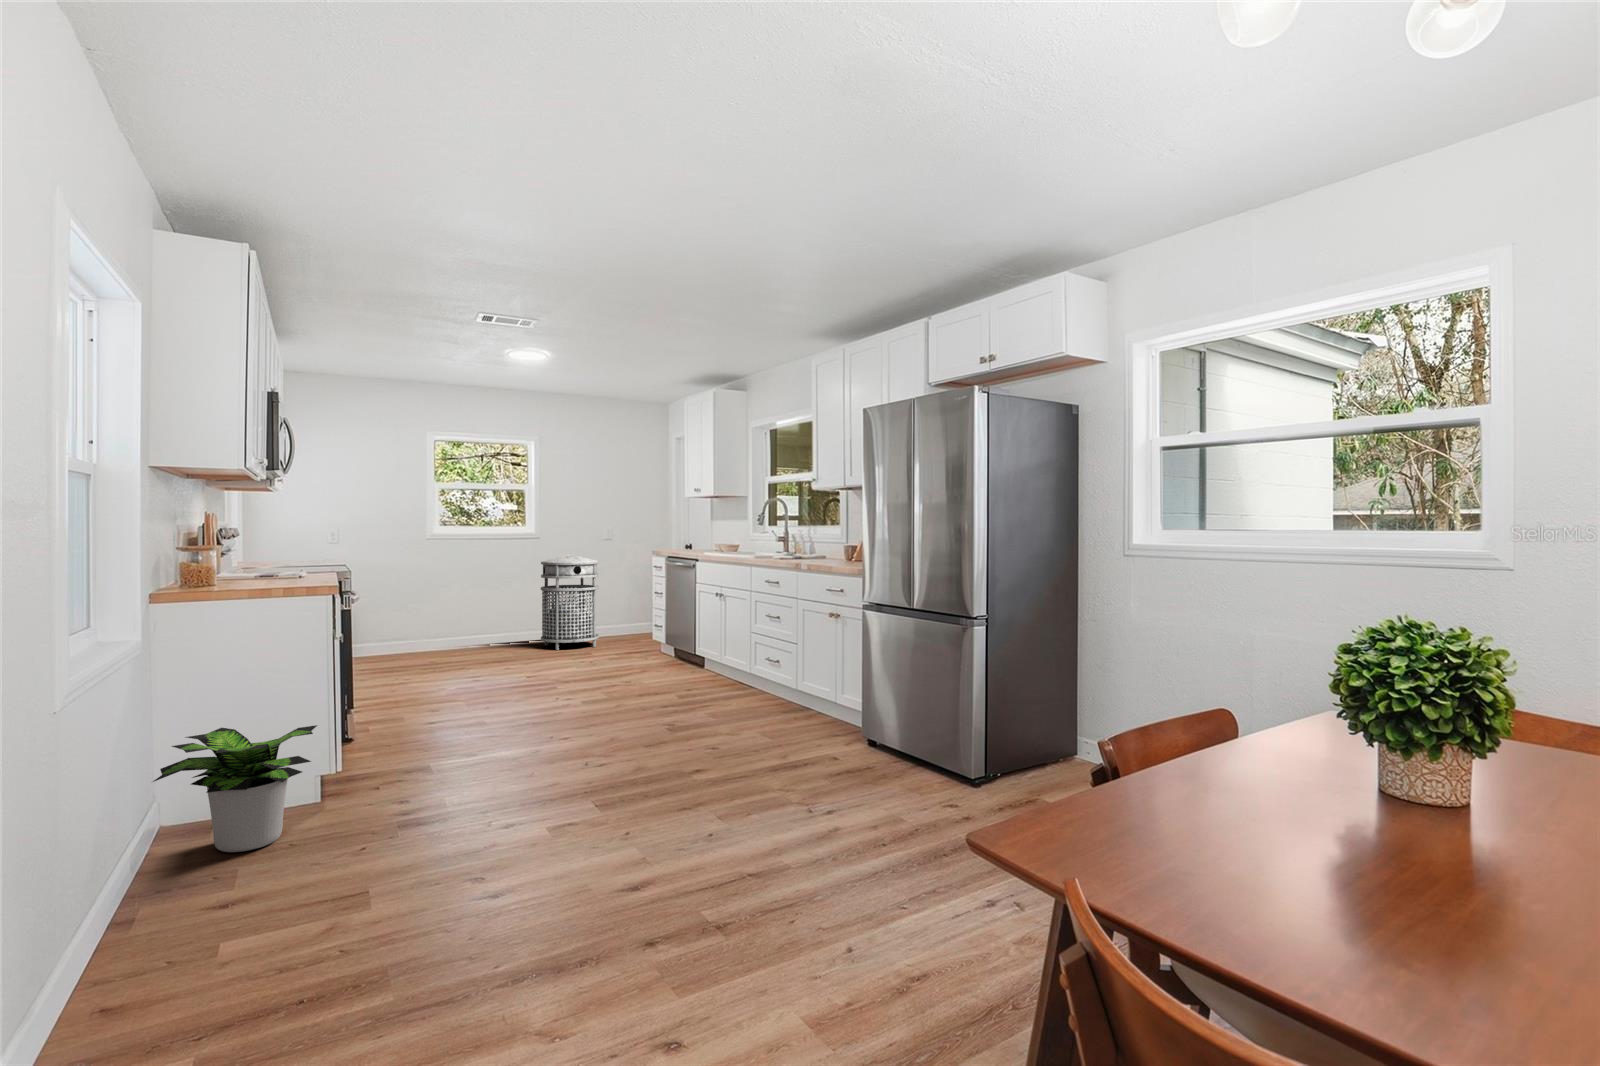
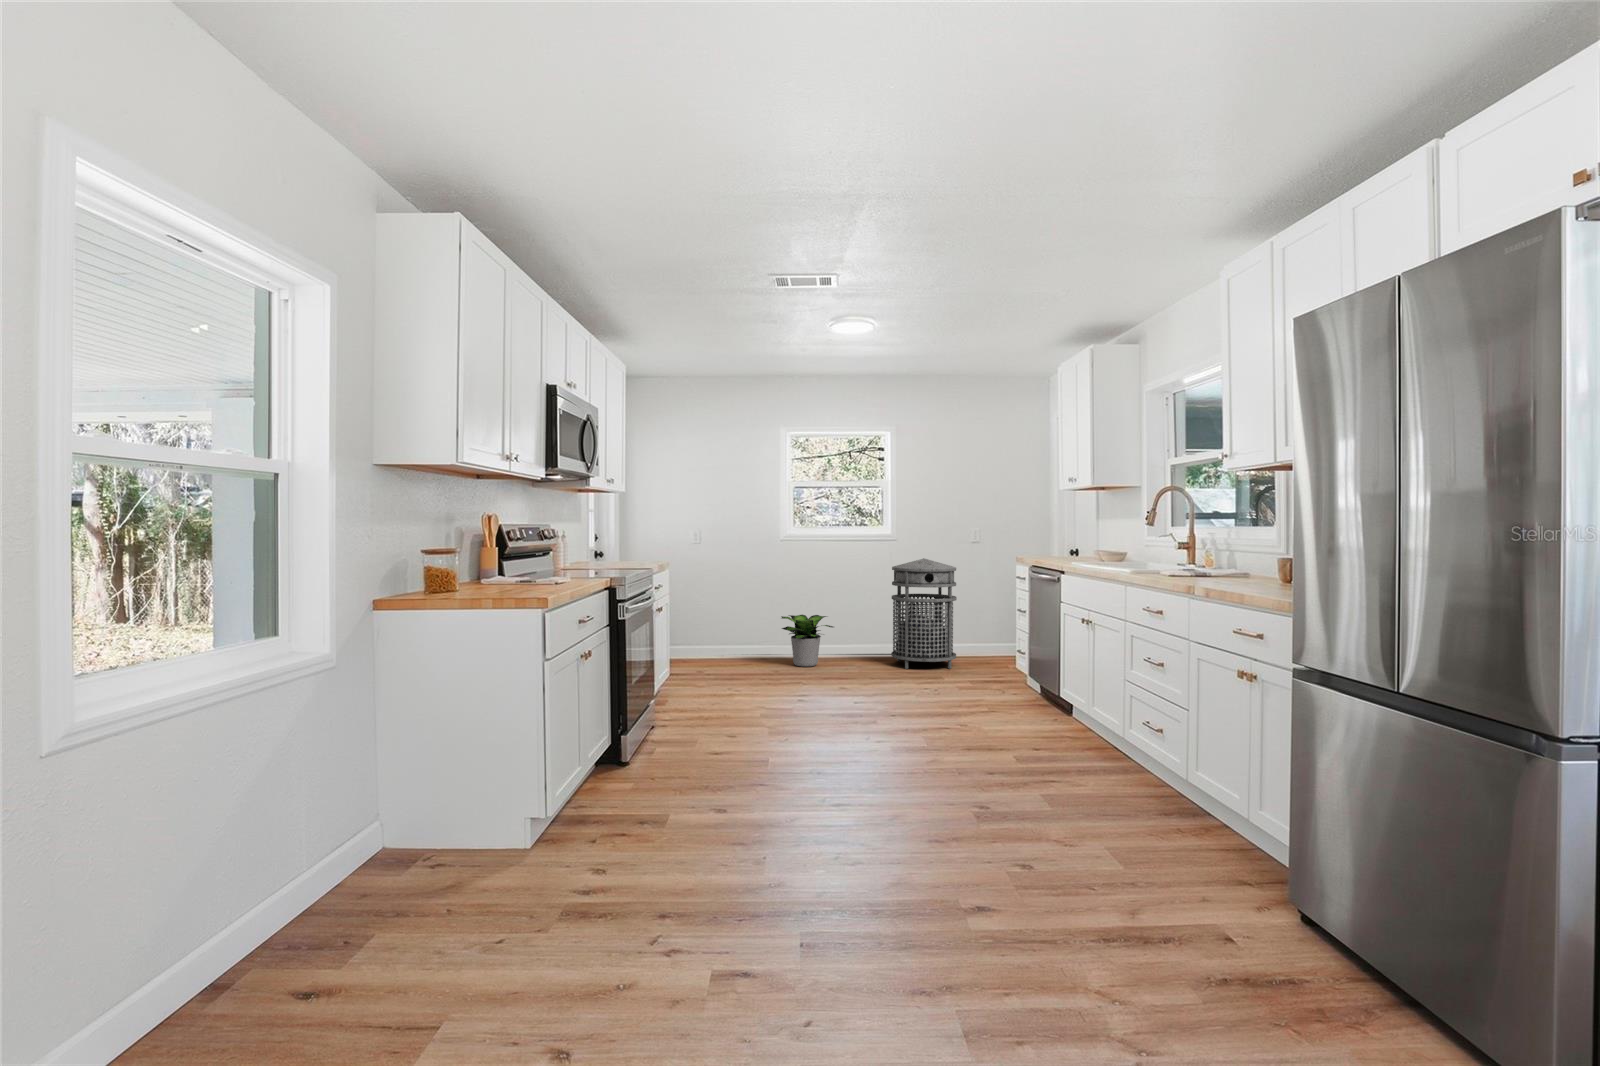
potted plant: present [153,725,317,852] -> present [782,615,833,667]

